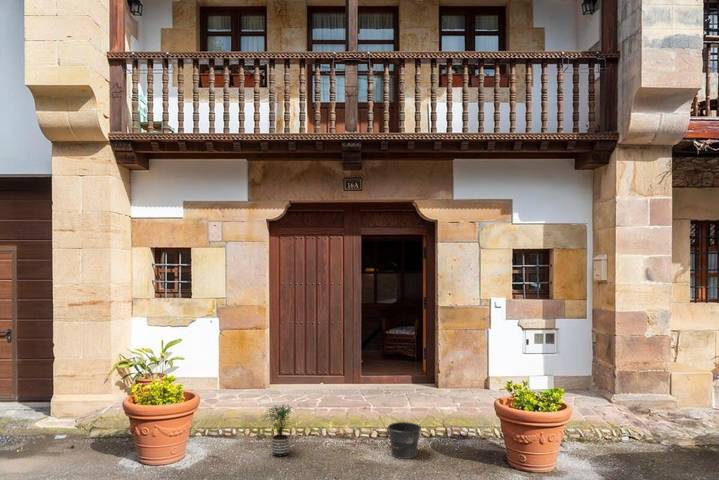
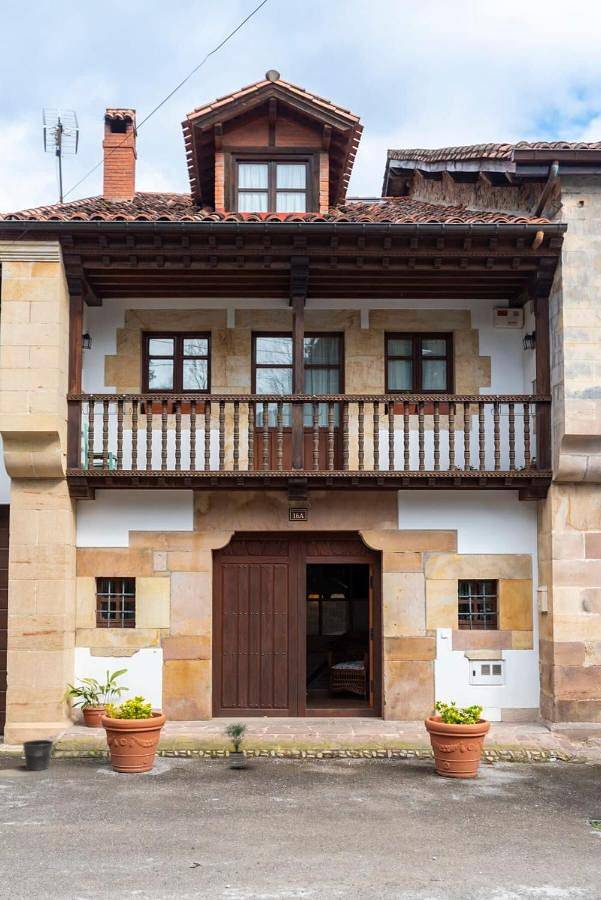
bucket: present [386,422,421,459] -> present [21,740,53,770]

